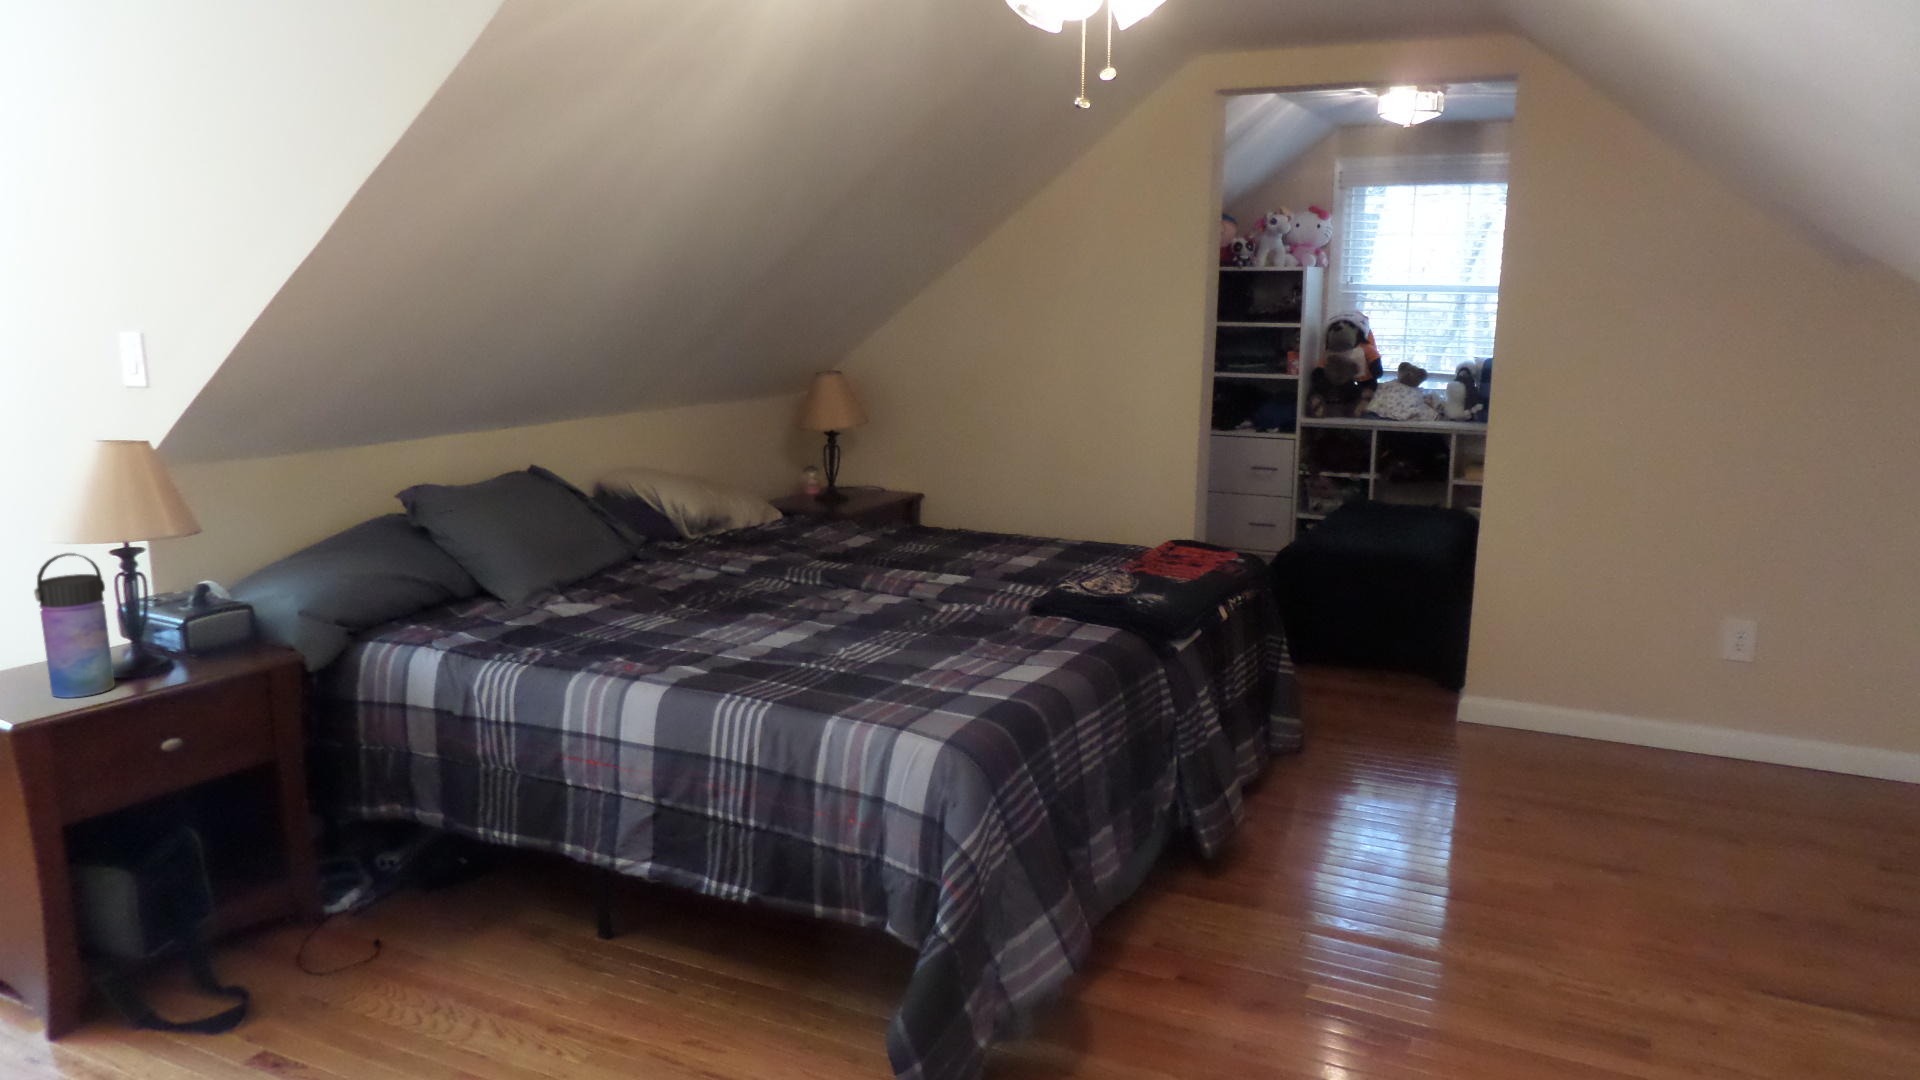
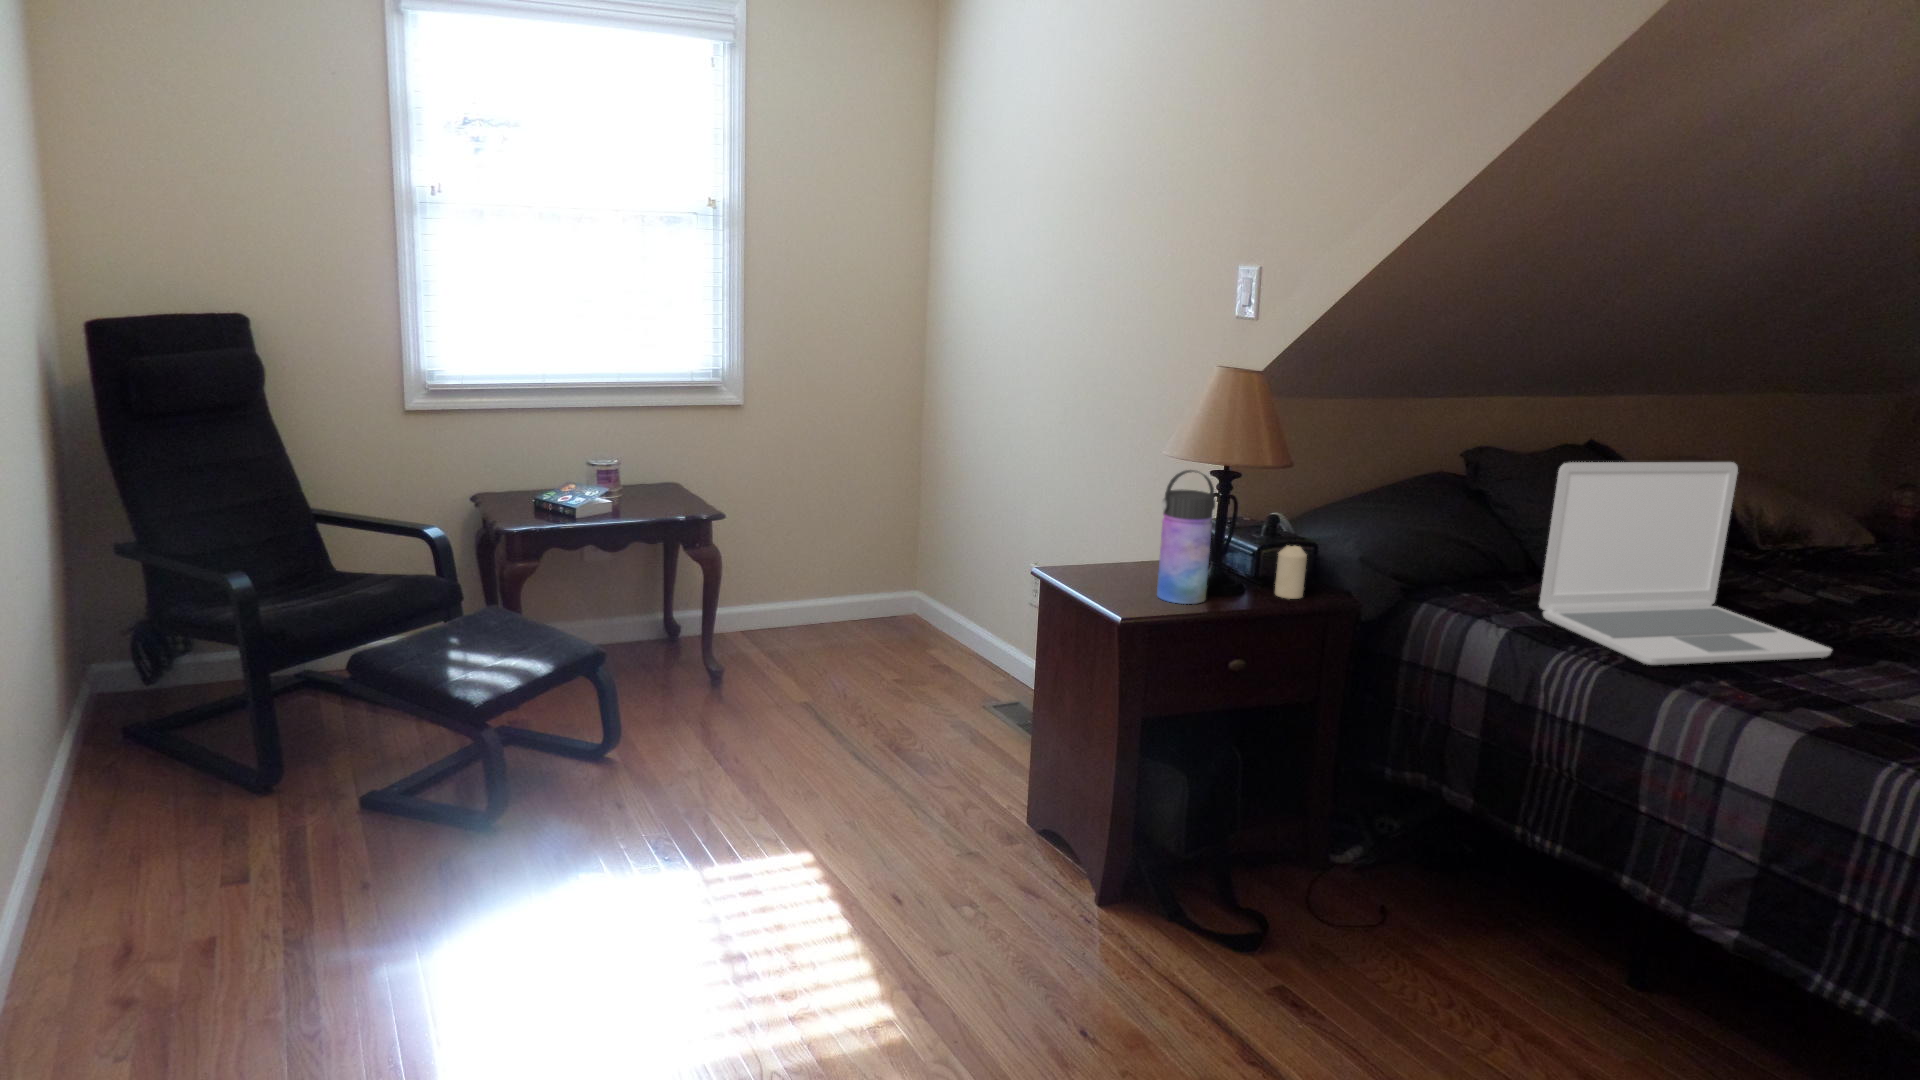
laptop: none [467,475,708,658] -> present [1539,462,1832,665]
candle: none [199,612,236,667] -> present [1275,546,1307,599]

